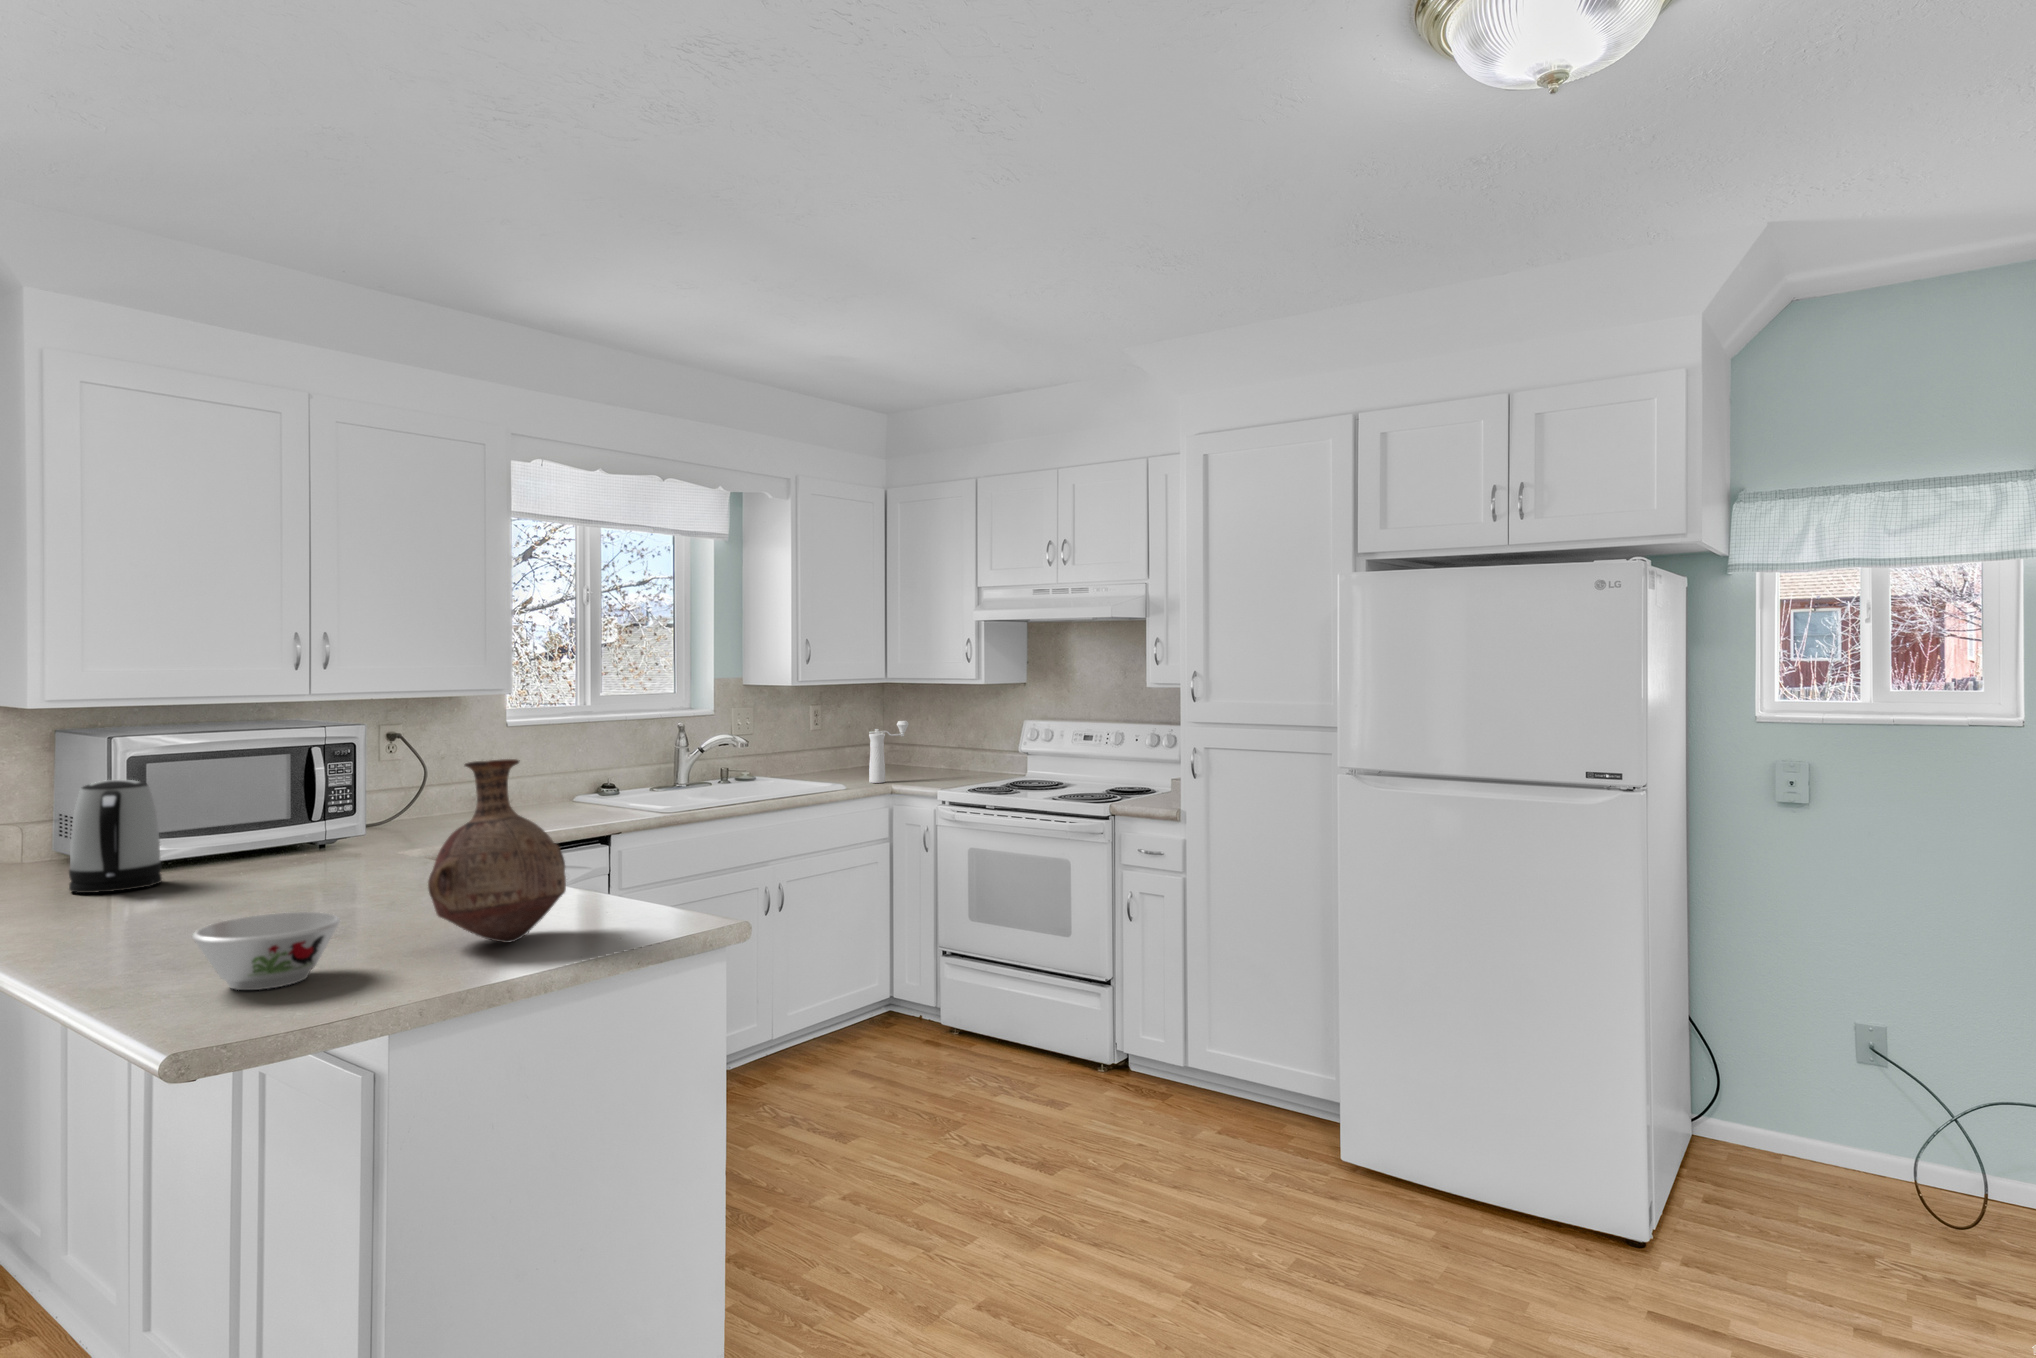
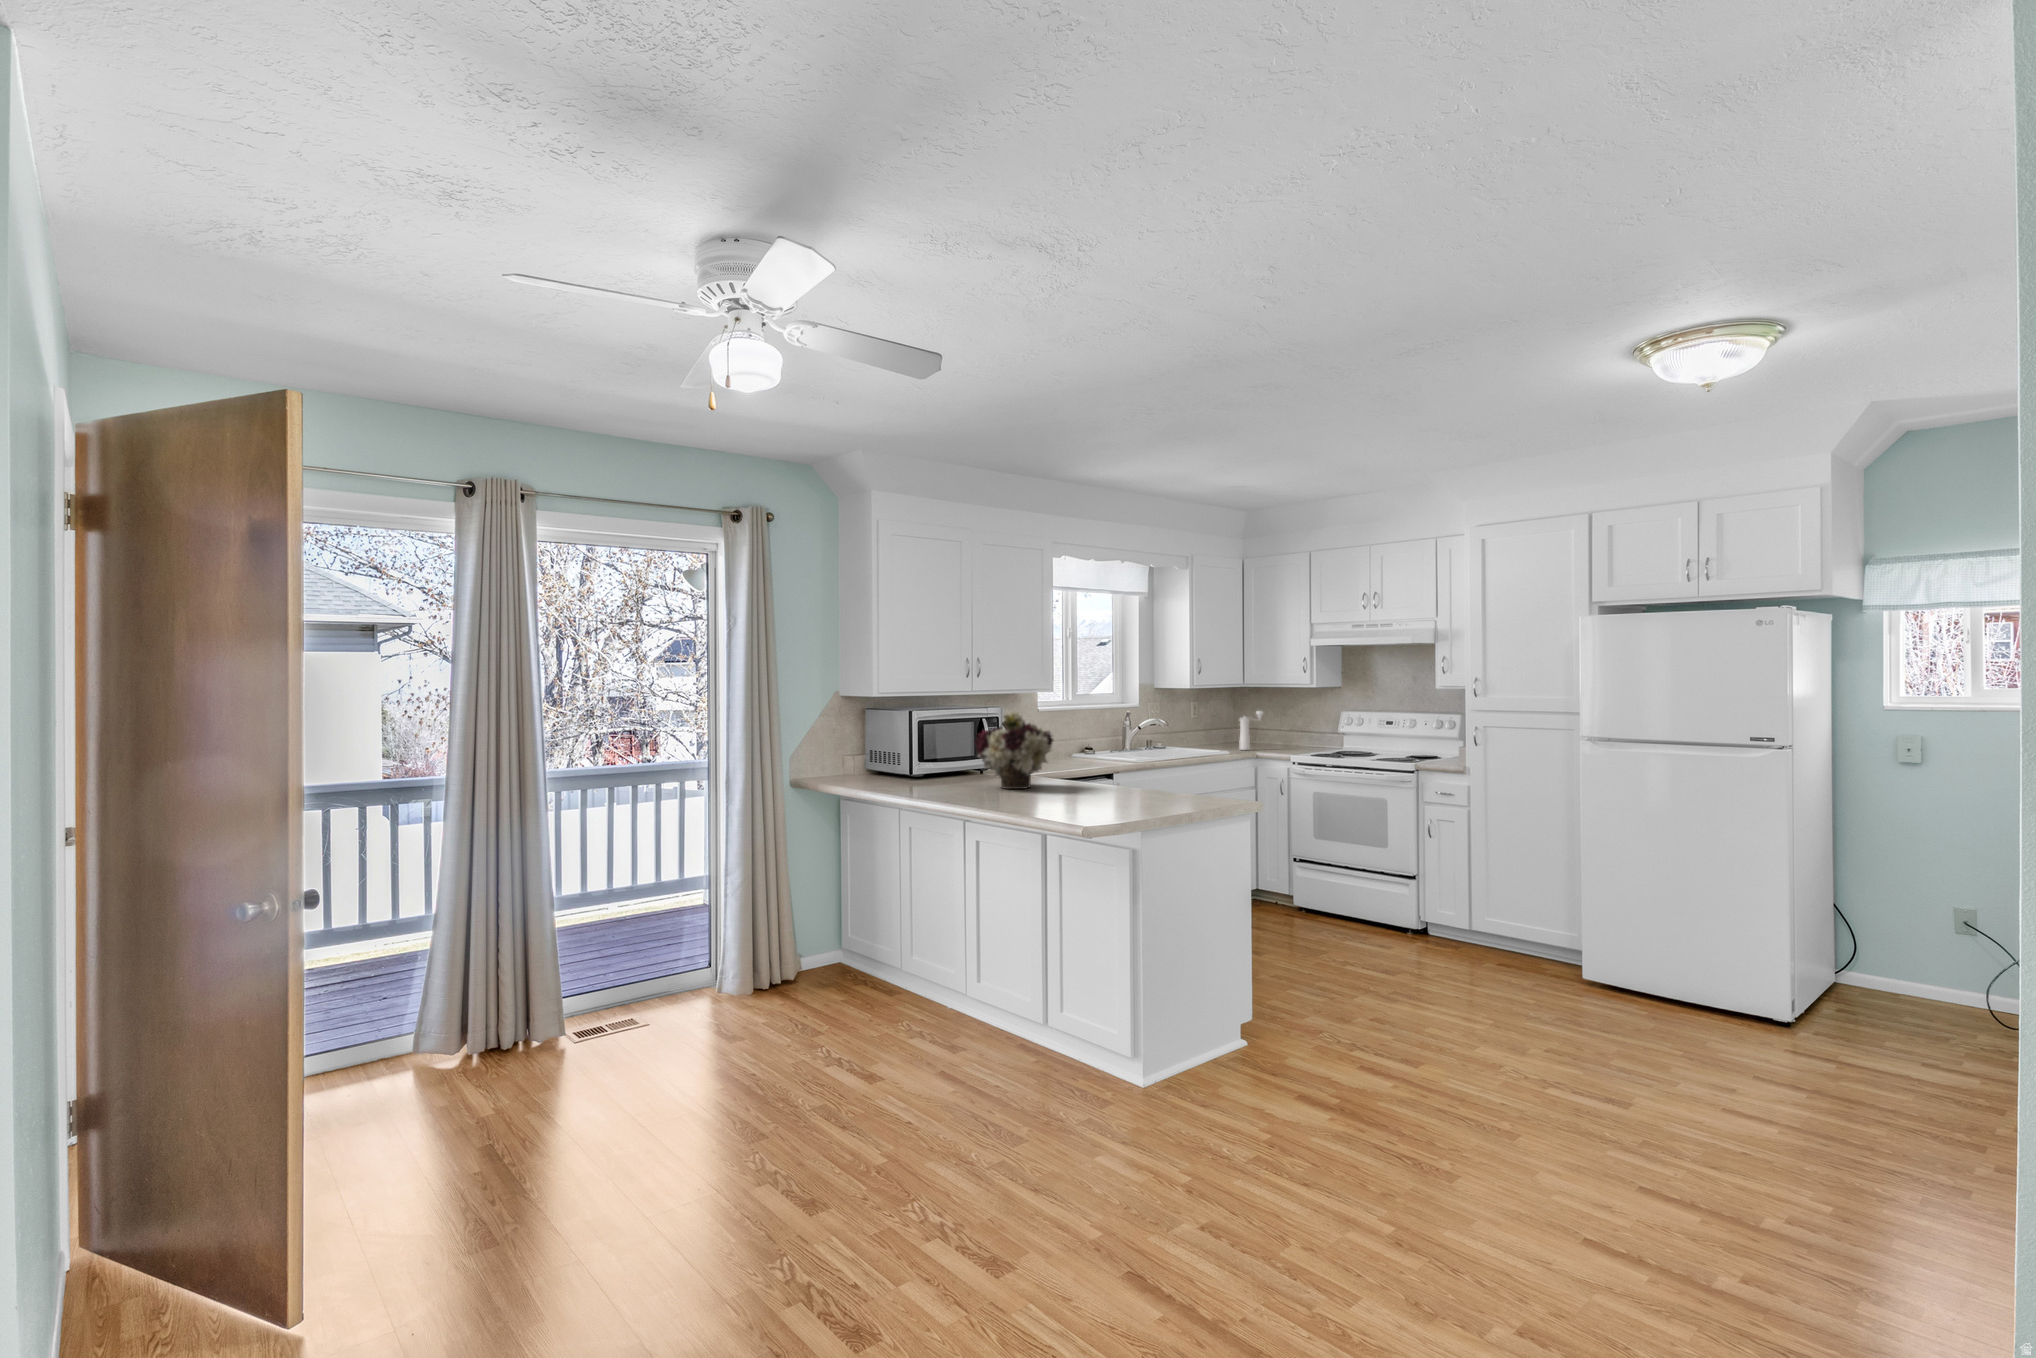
flower arrangement: none [196,738,379,897] -> present [975,712,1053,789]
vase: present [428,759,566,943] -> none [1131,718,1189,805]
kettle: present [69,779,162,893] -> none [906,732,943,786]
bowl: present [192,912,340,990] -> none [1057,785,1111,814]

